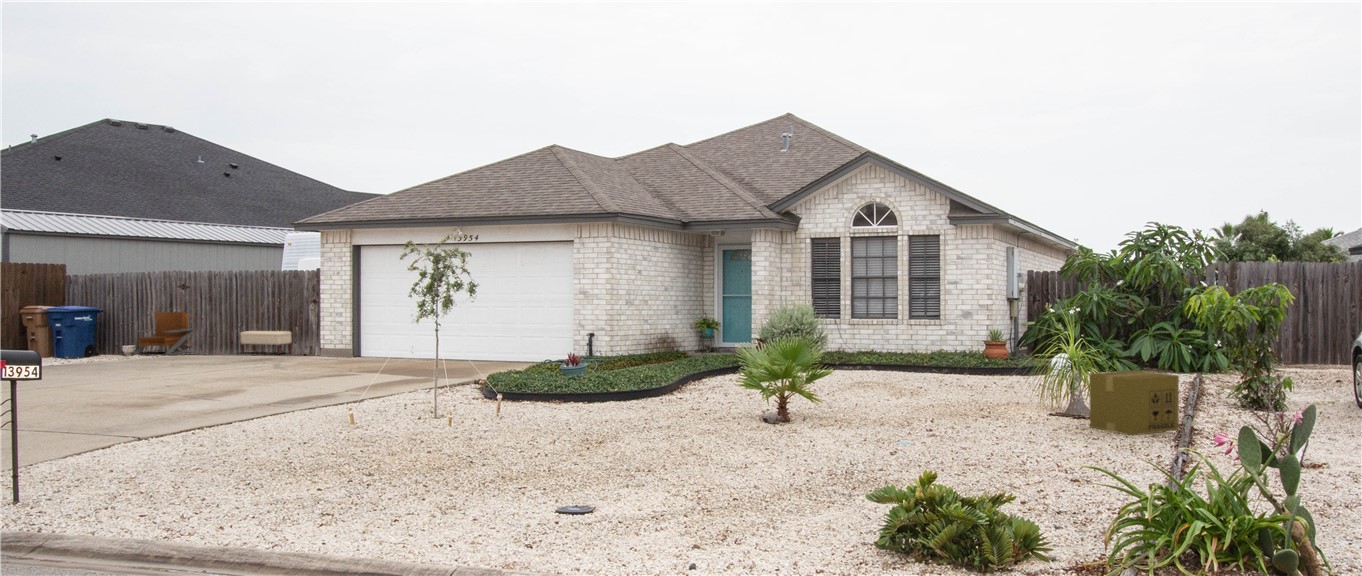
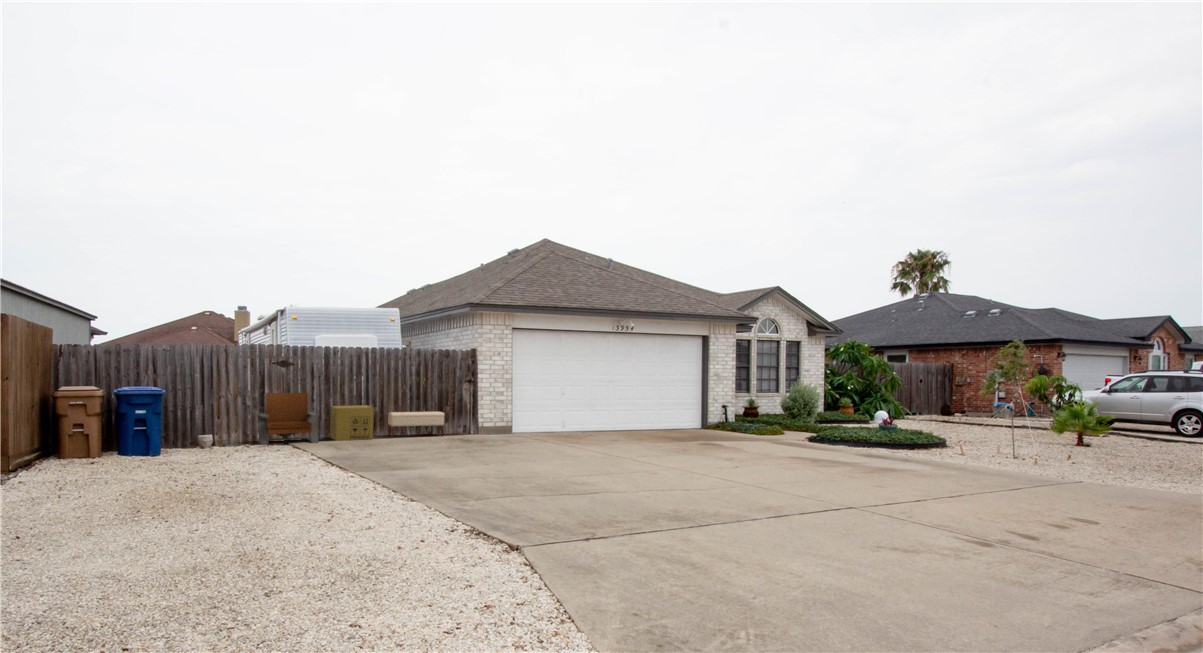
cardboard box: present [1090,370,1179,435] -> present [330,405,374,441]

